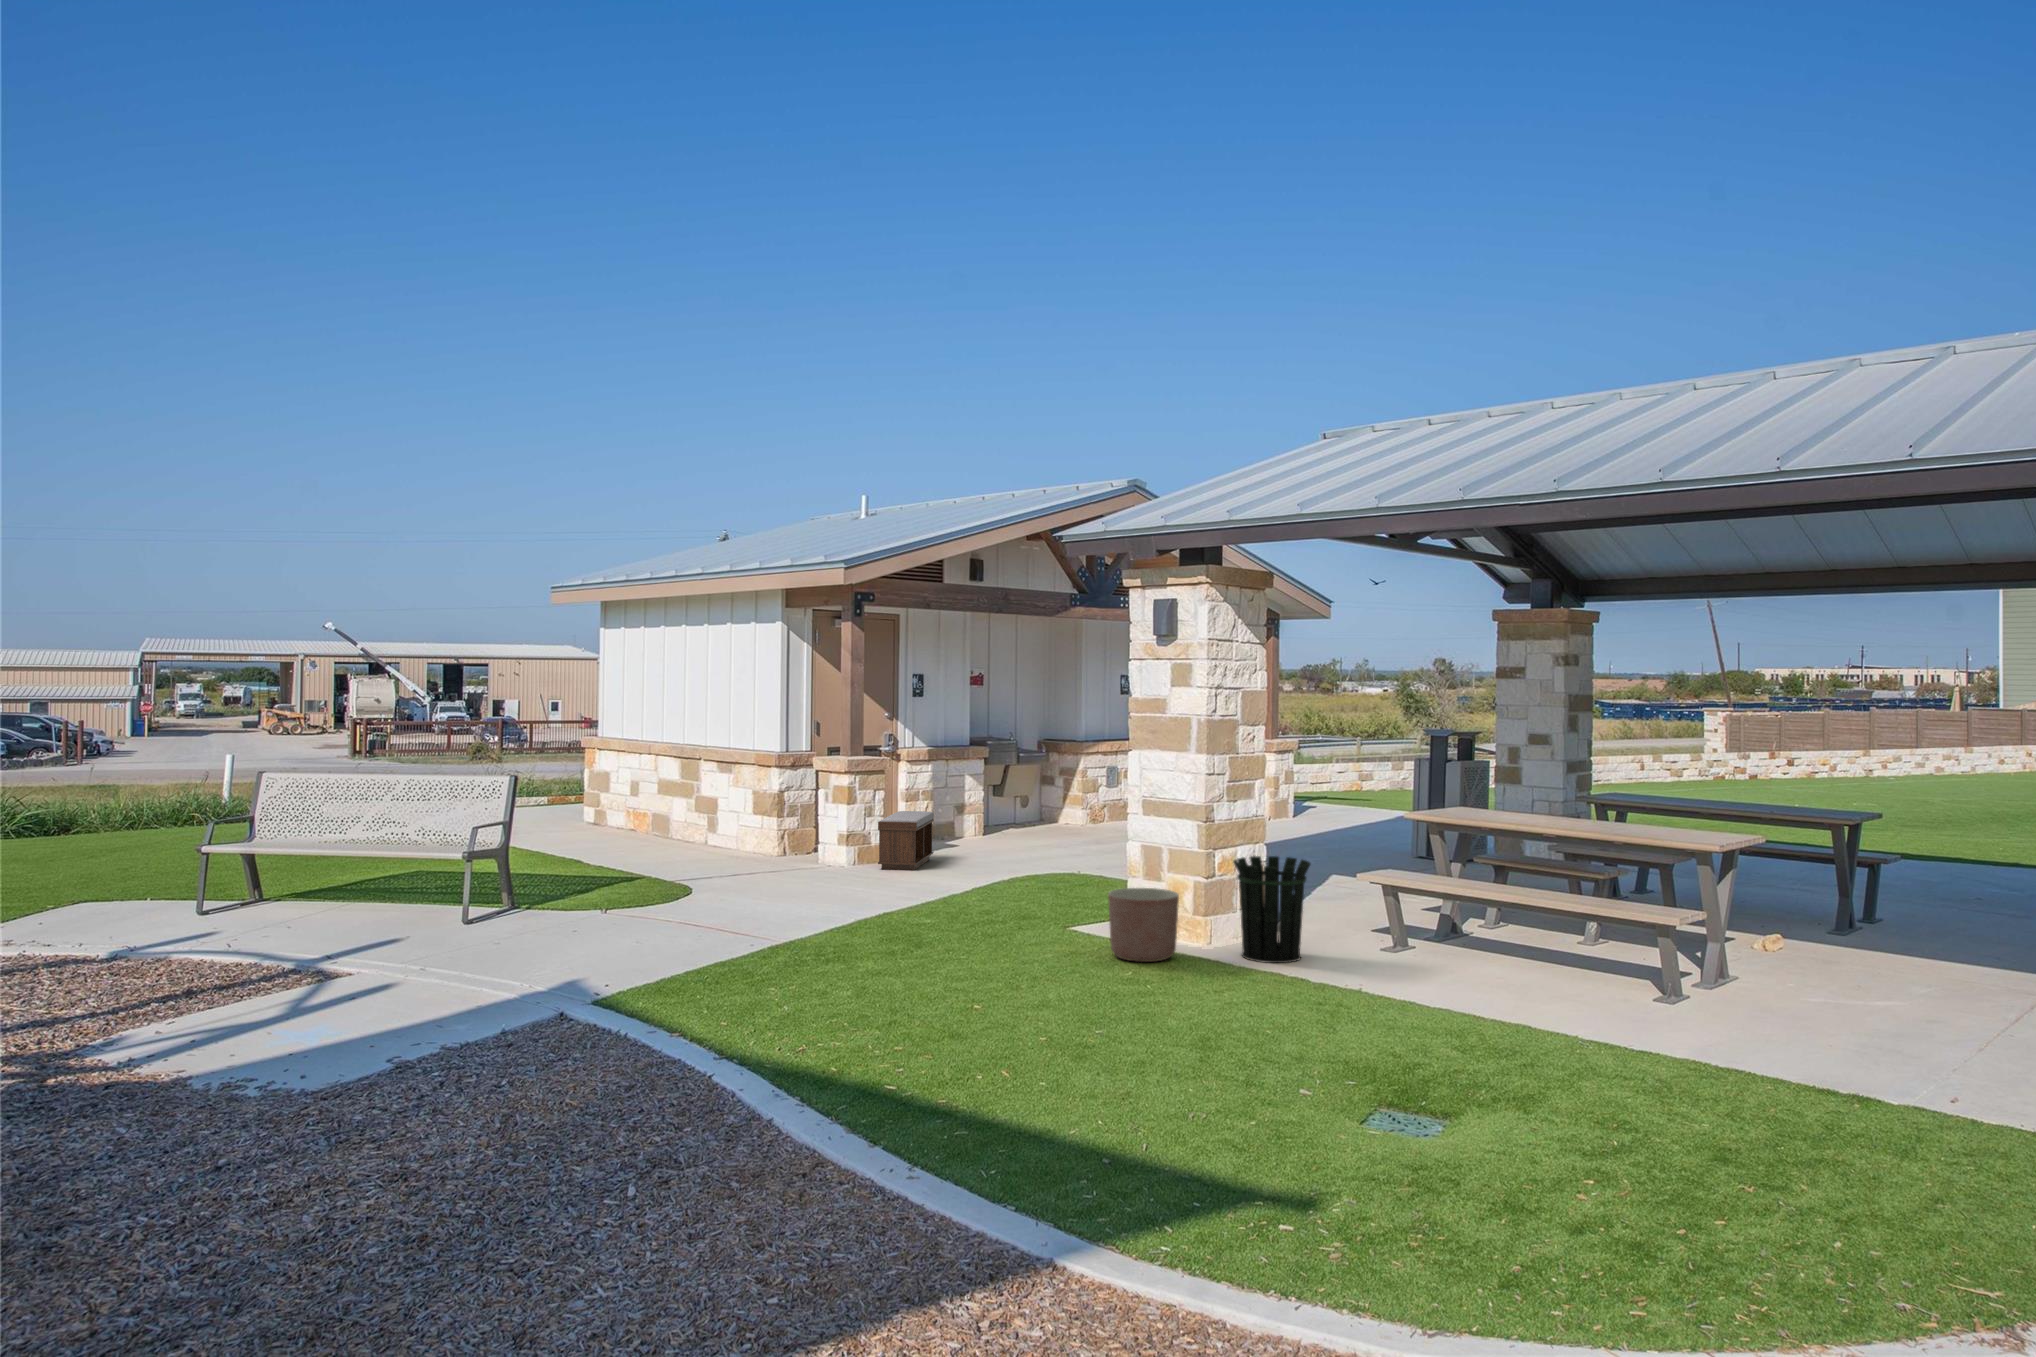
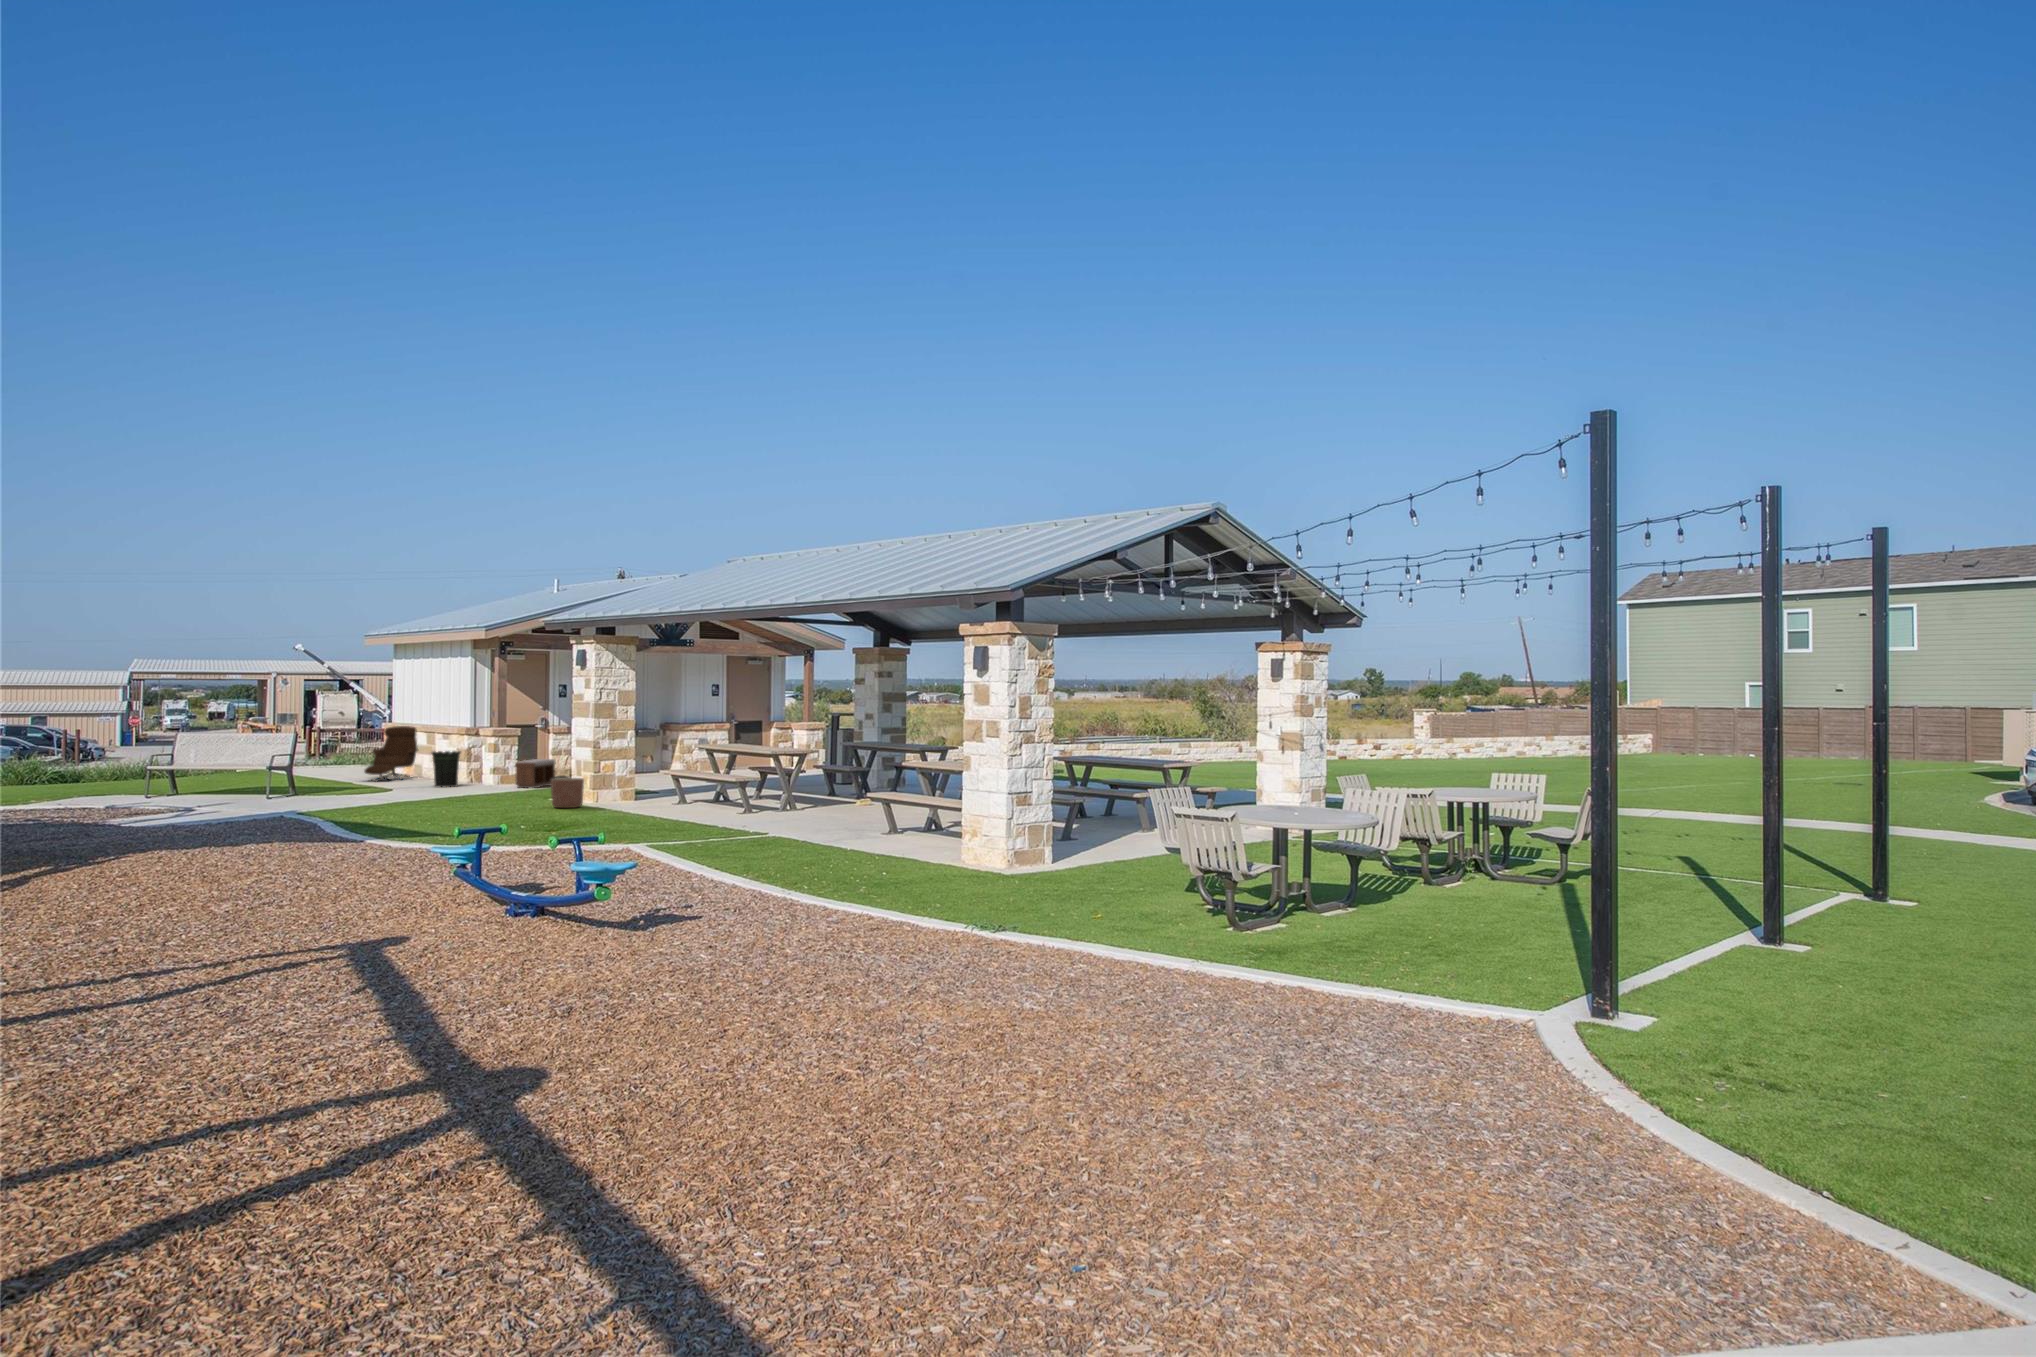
lounge chair: none [574,743,656,846] -> present [365,726,418,781]
waste bin: present [1234,856,1310,963] -> present [432,751,461,787]

